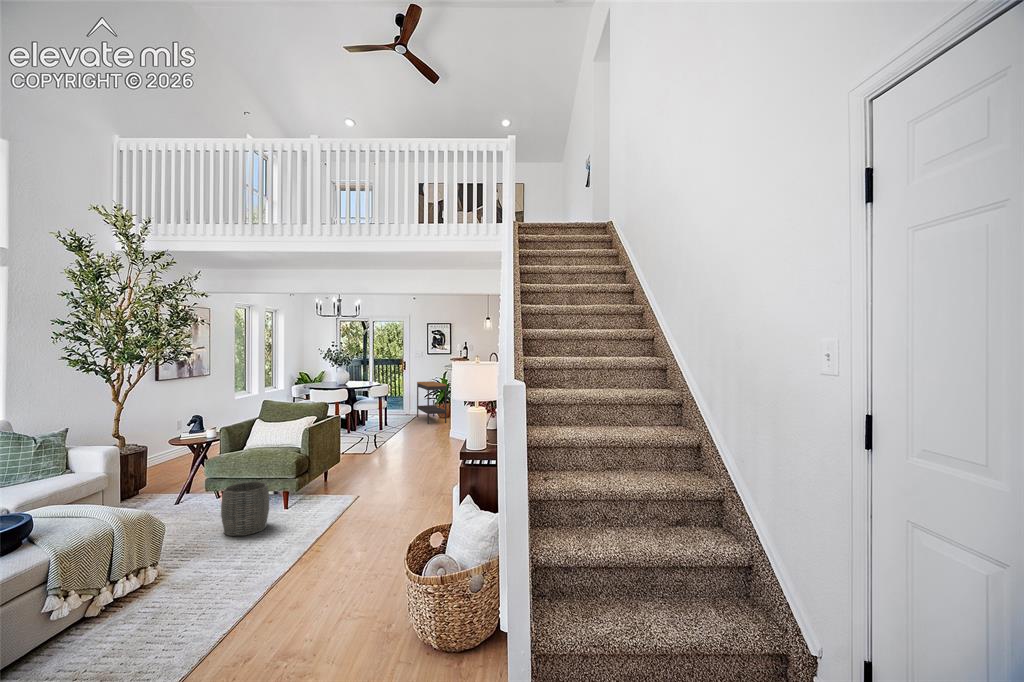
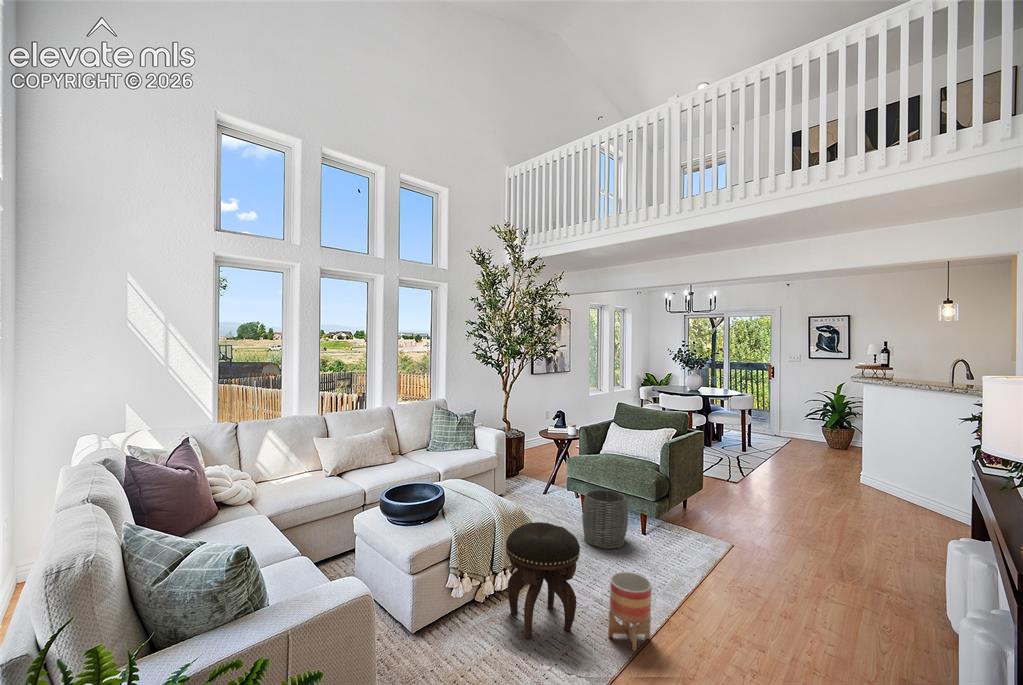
console table: present [417,381,447,424] -> none [776,393,820,447]
footstool: none [129,515,214,624] -> present [506,522,580,639]
planter: none [245,537,284,598] -> present [608,572,652,651]

